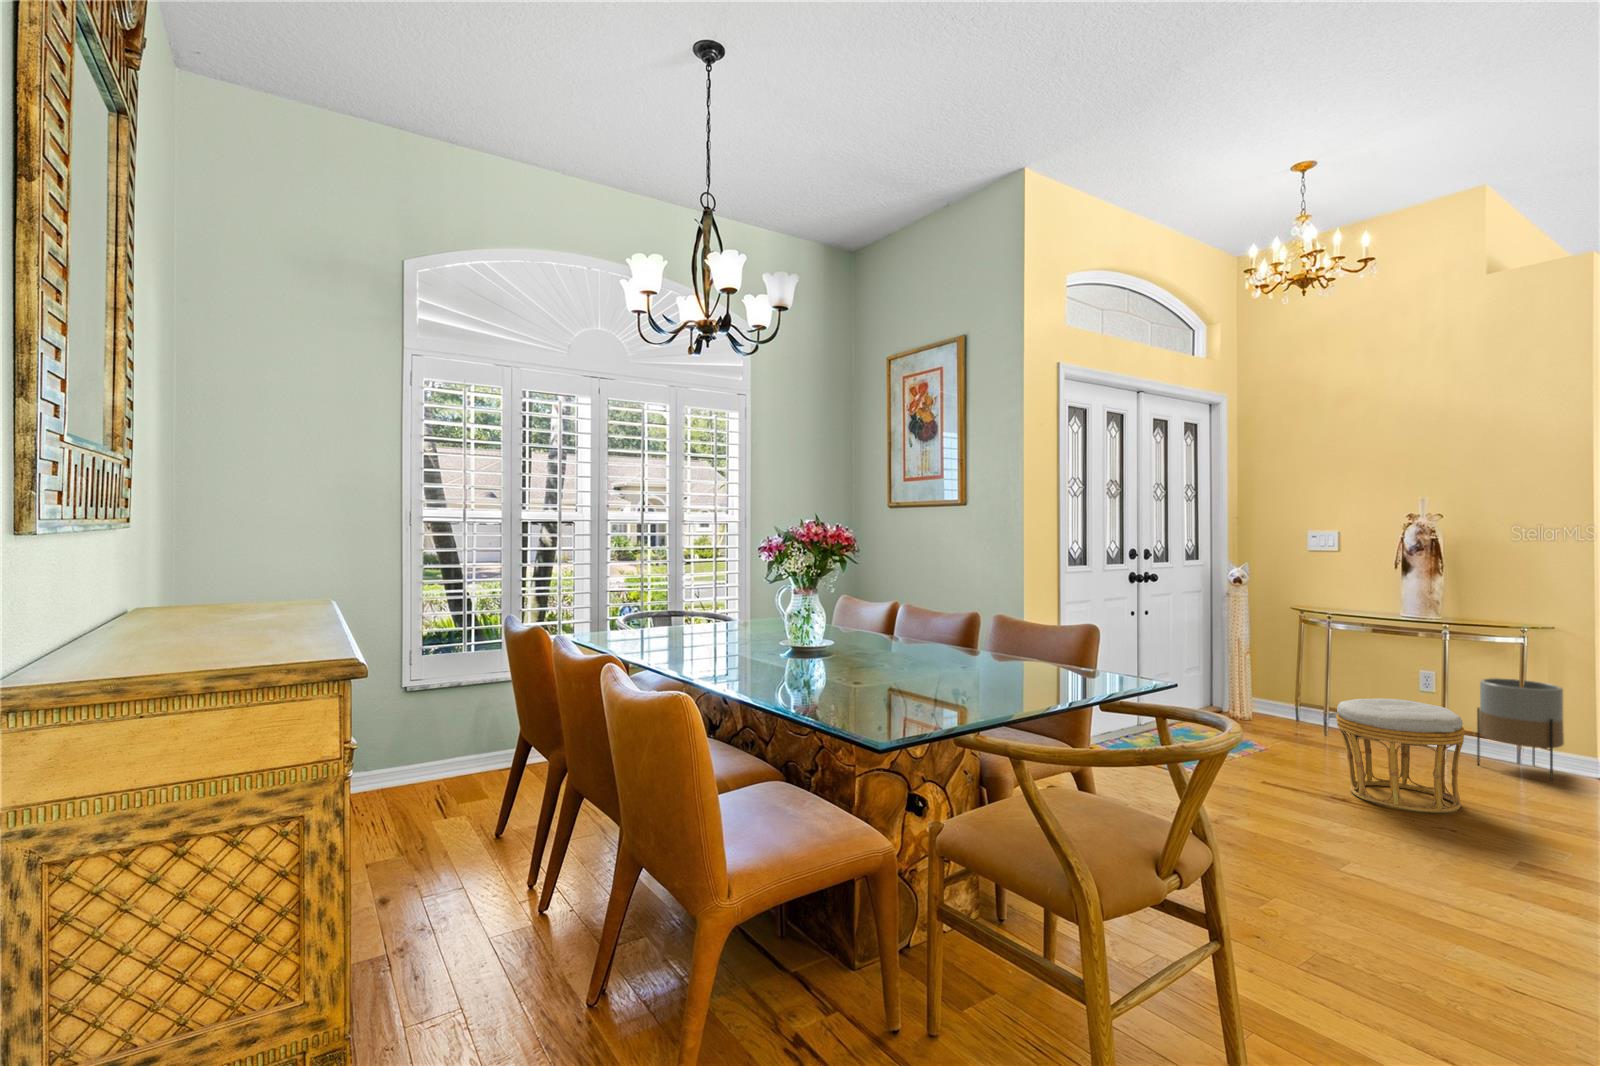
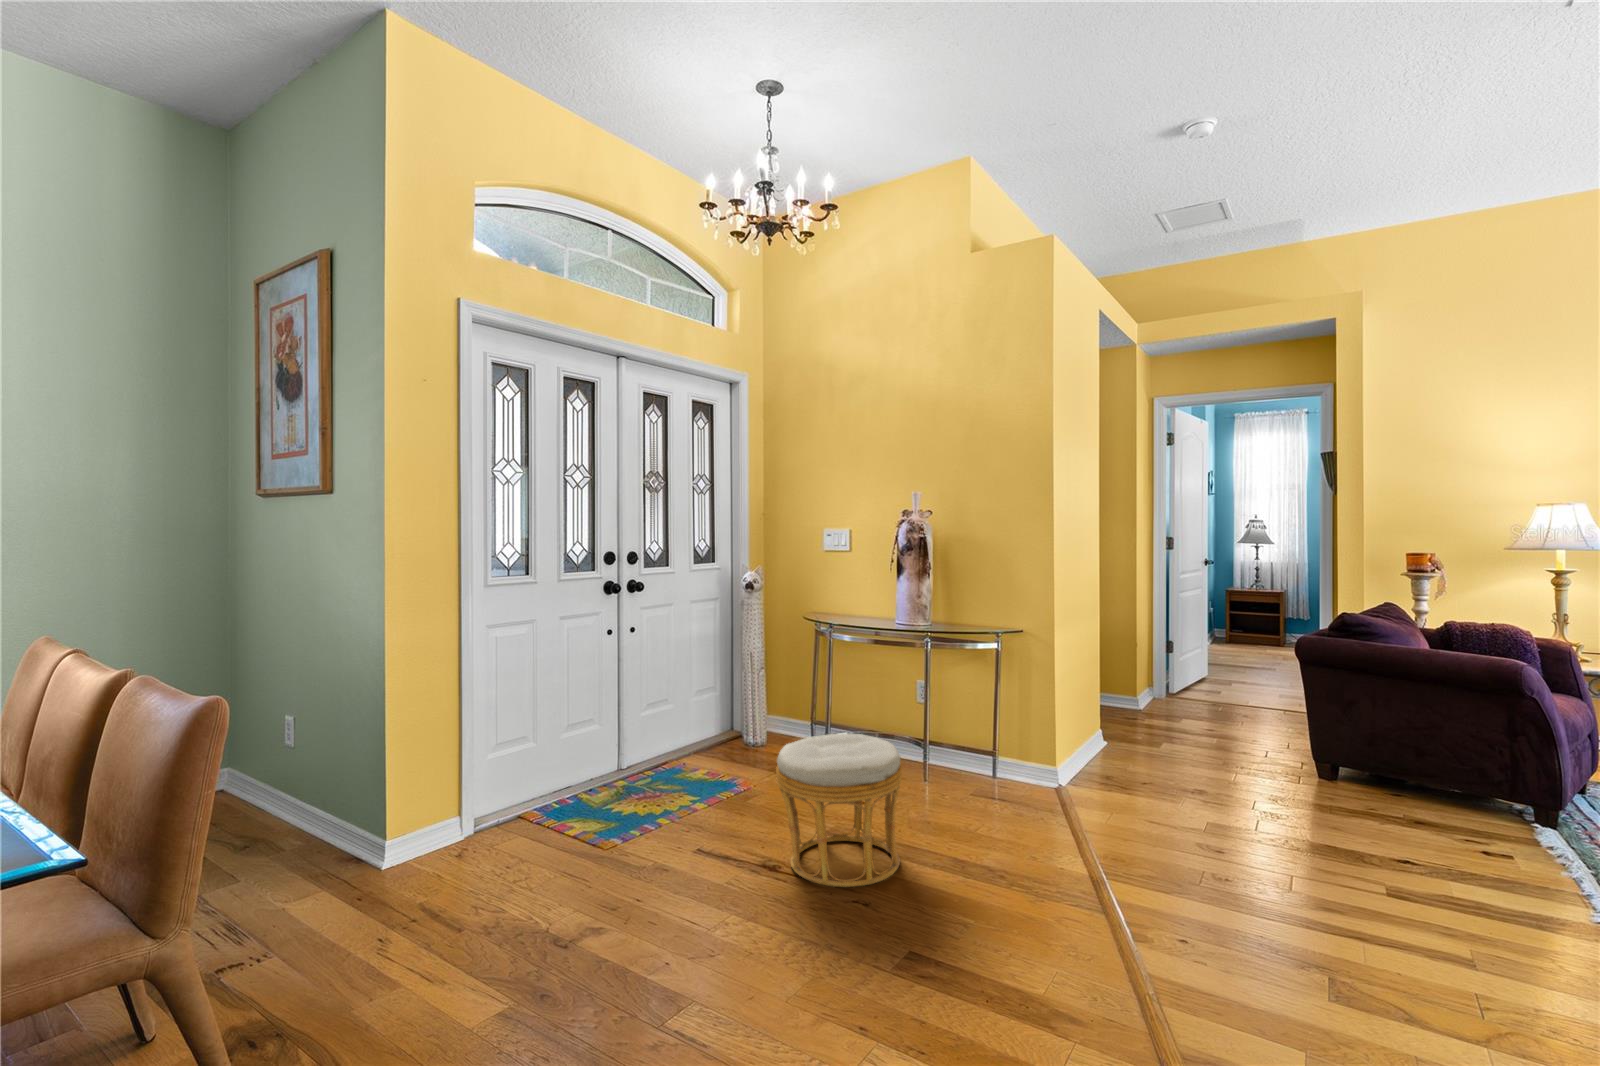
planter: present [1477,678,1564,781] -> none [953,688,1025,803]

